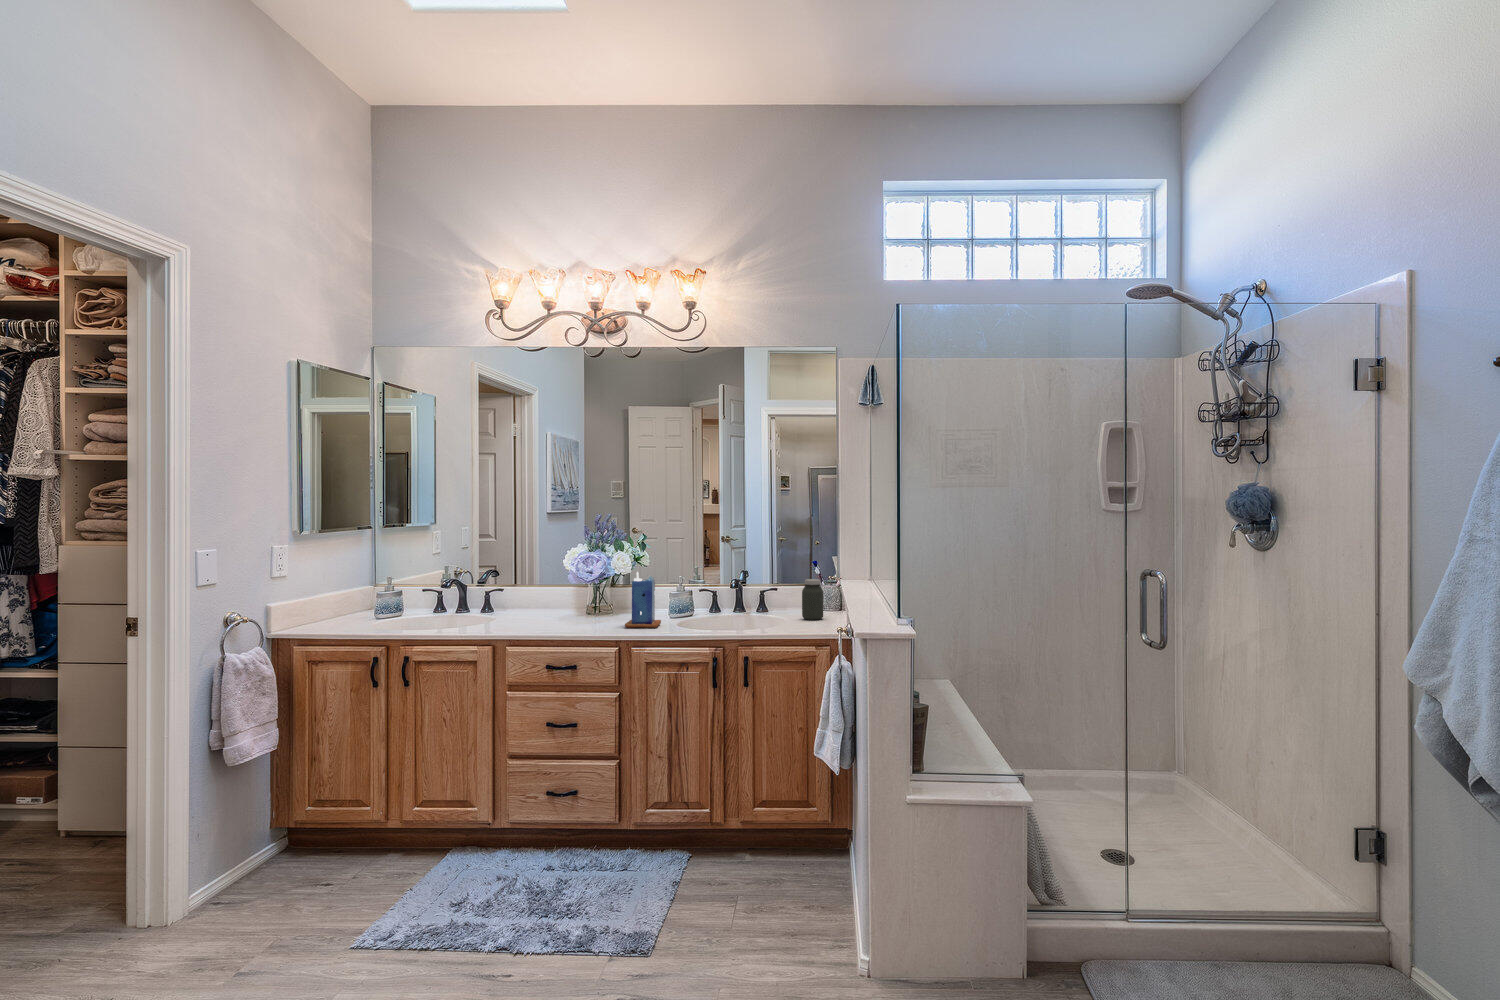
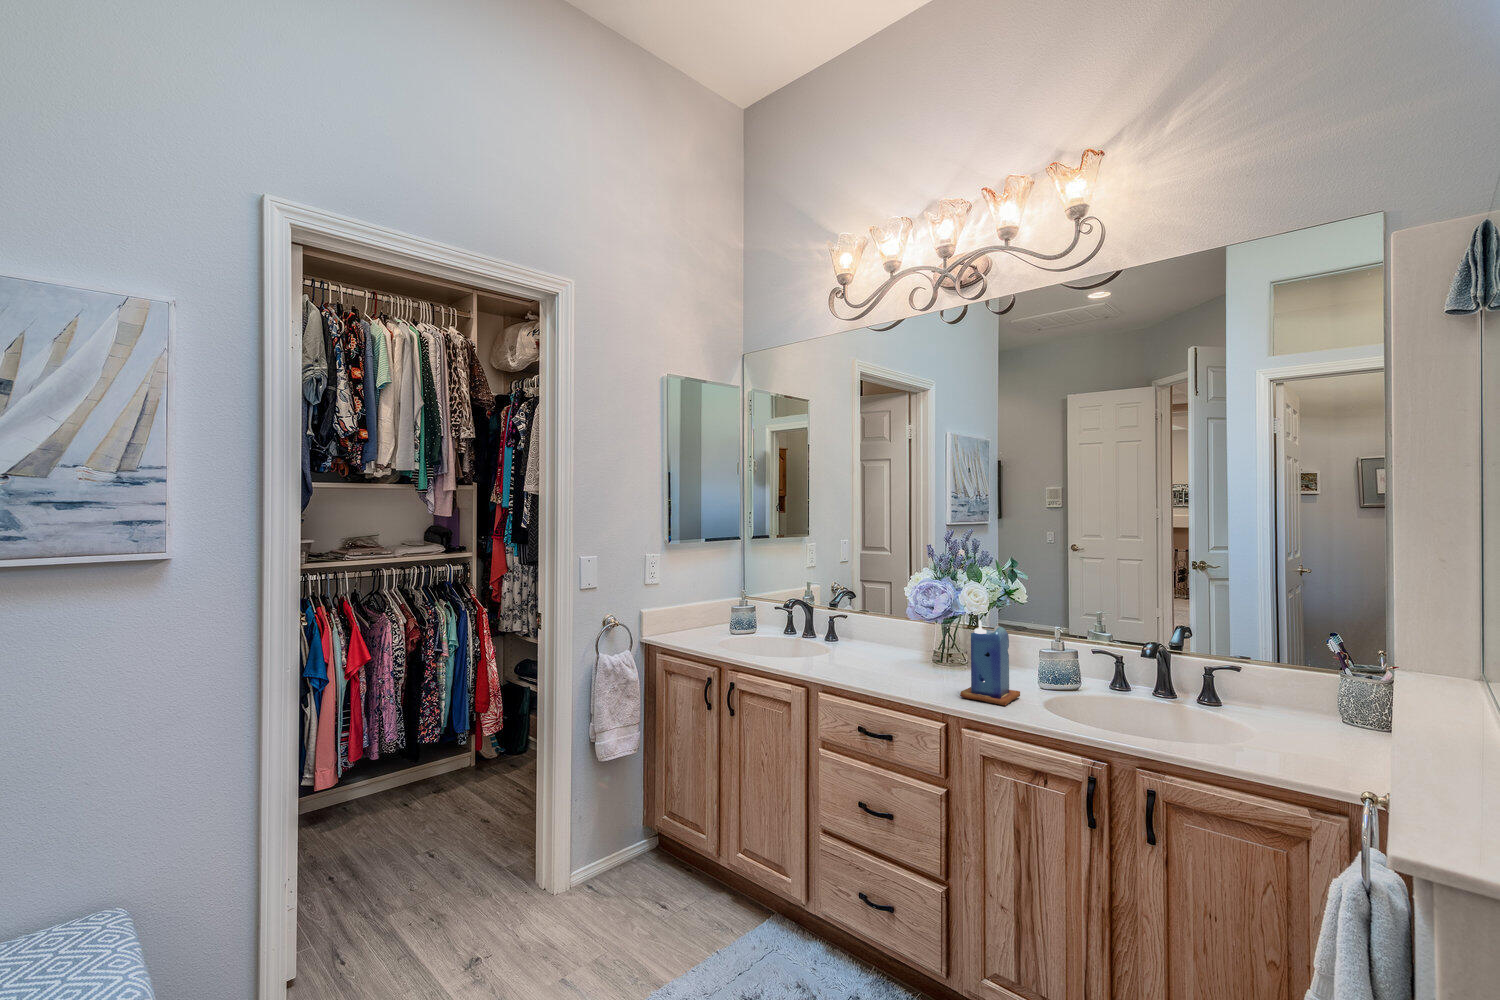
jar: present [802,579,823,620] -> none [1288,661,1339,740]

